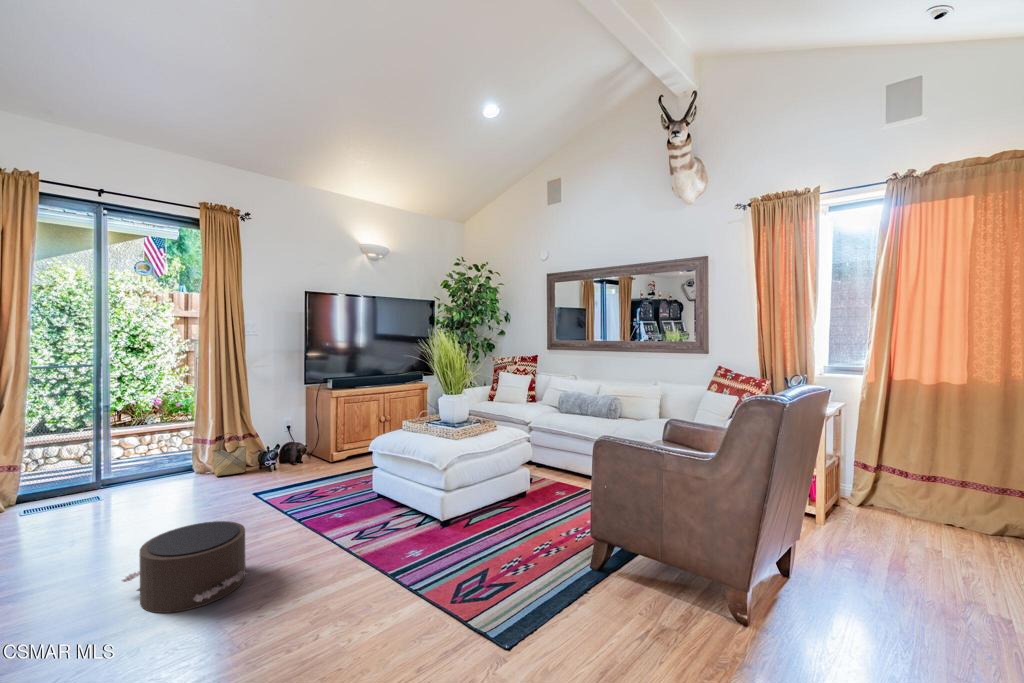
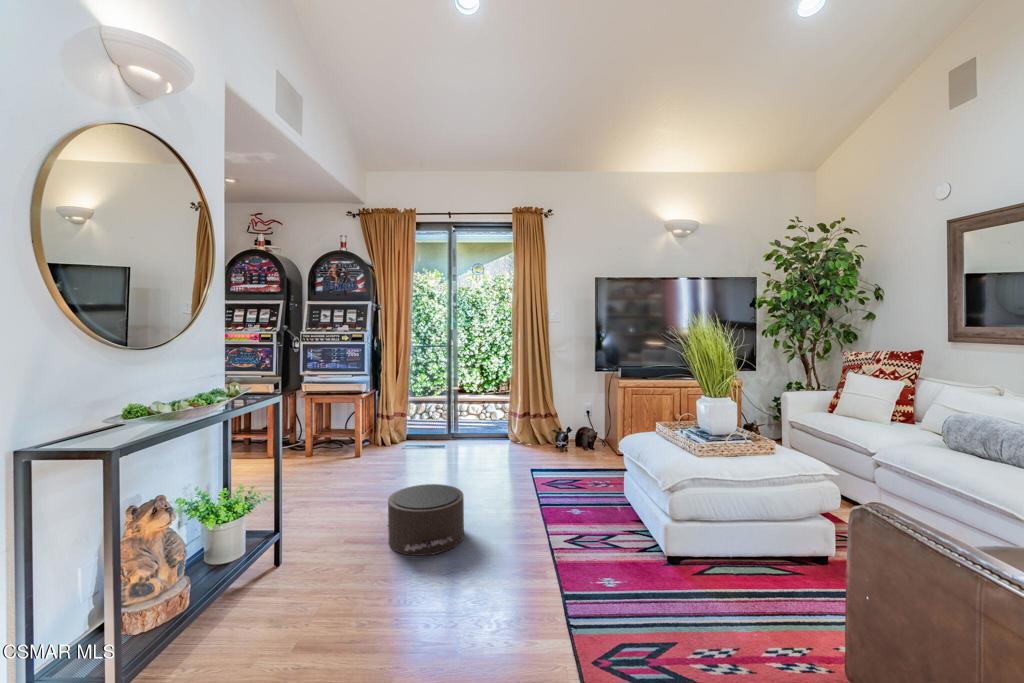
woven basket: present [212,433,247,476] -> none [517,411,544,449]

